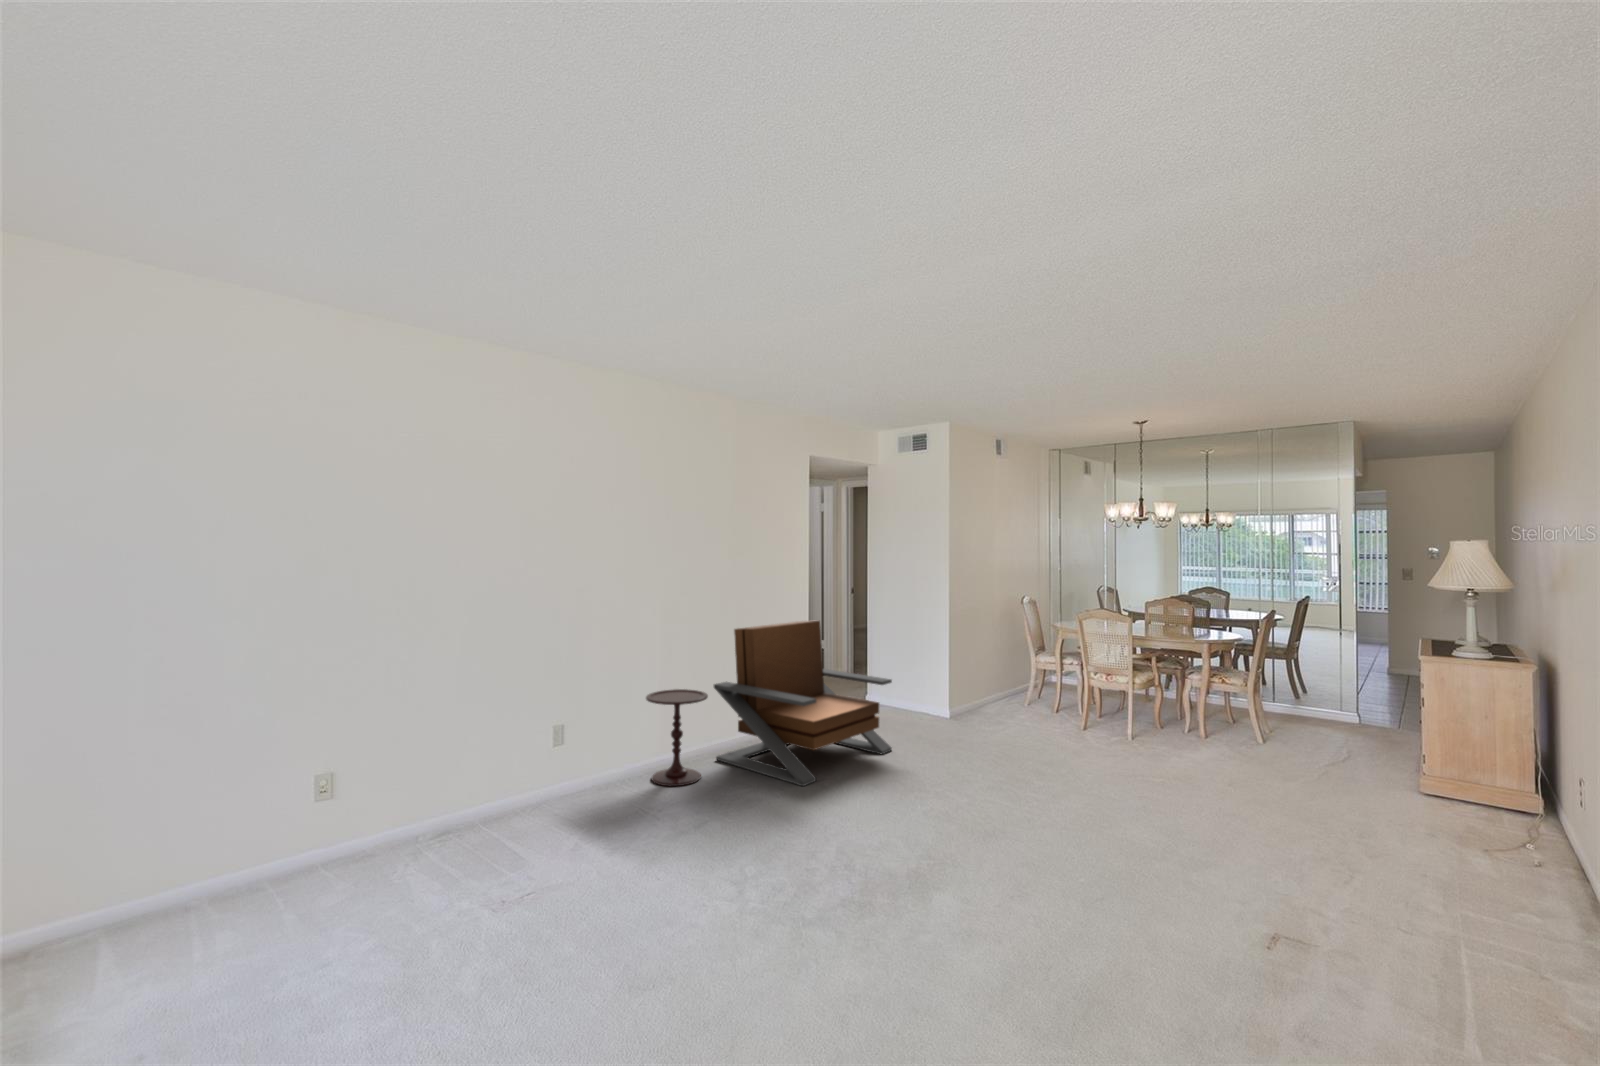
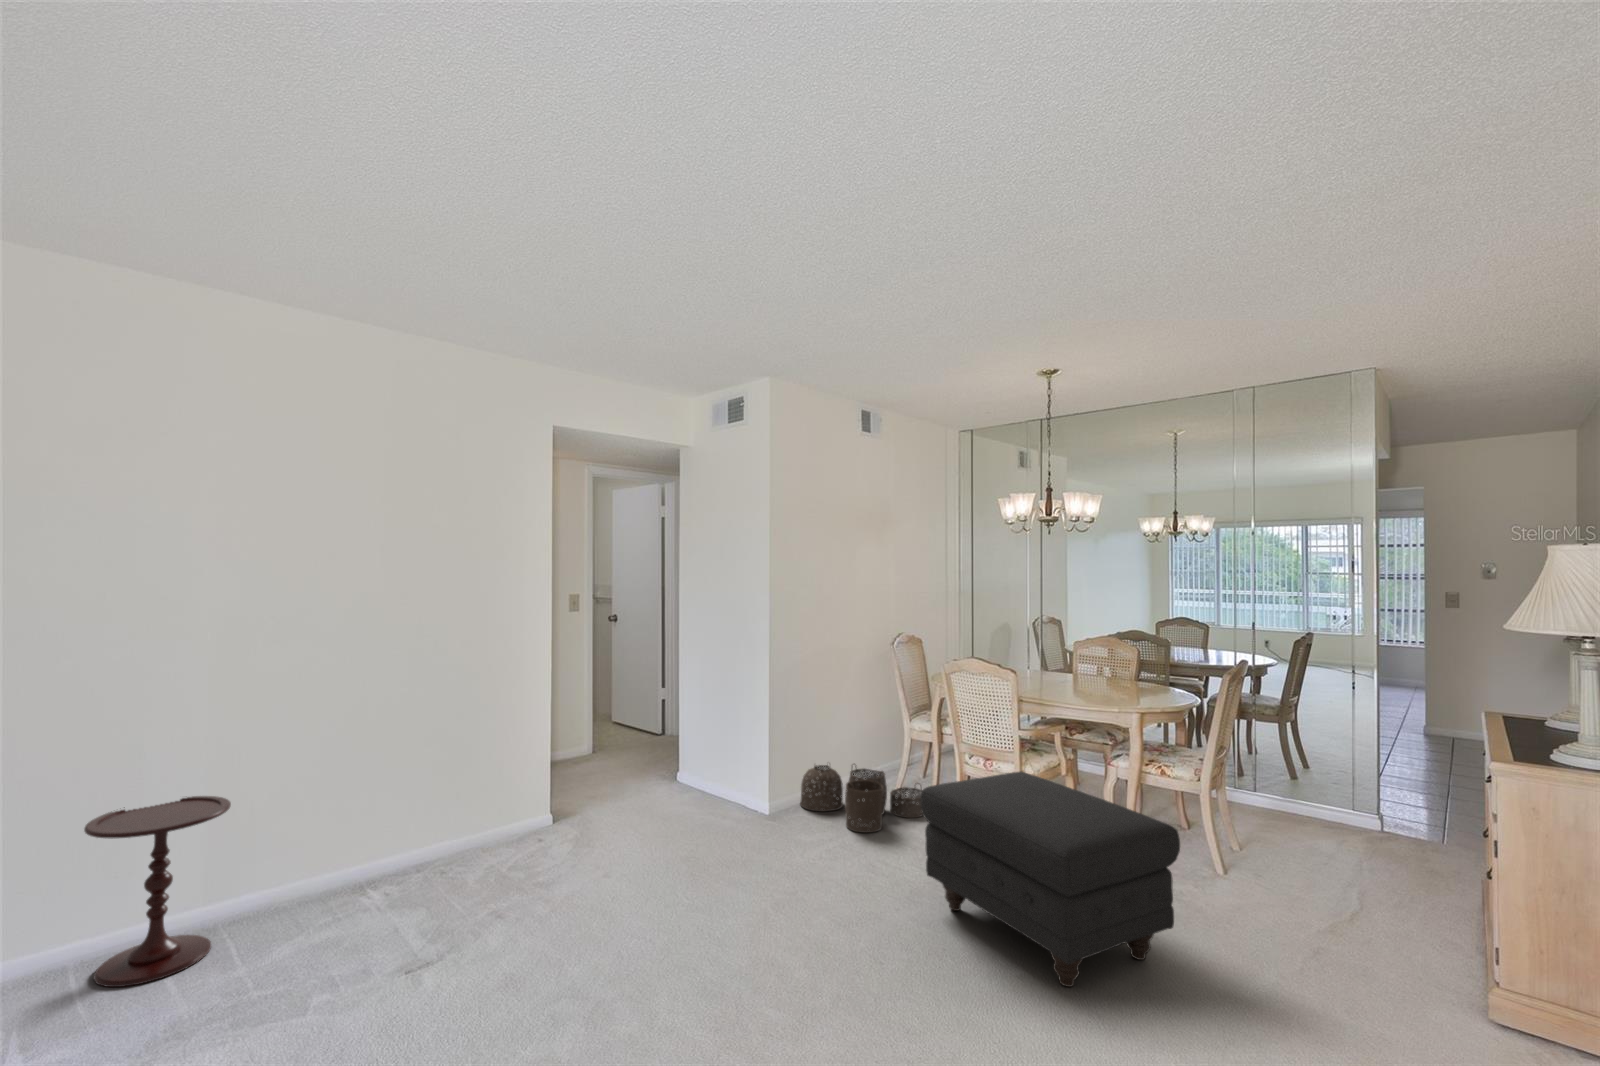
lounge chair: present [714,621,892,786] -> none [287,670,610,990]
ottoman: none [1085,679,1248,783] -> present [921,771,1180,987]
woven basket: none [968,685,1057,726] -> present [800,765,923,832]

